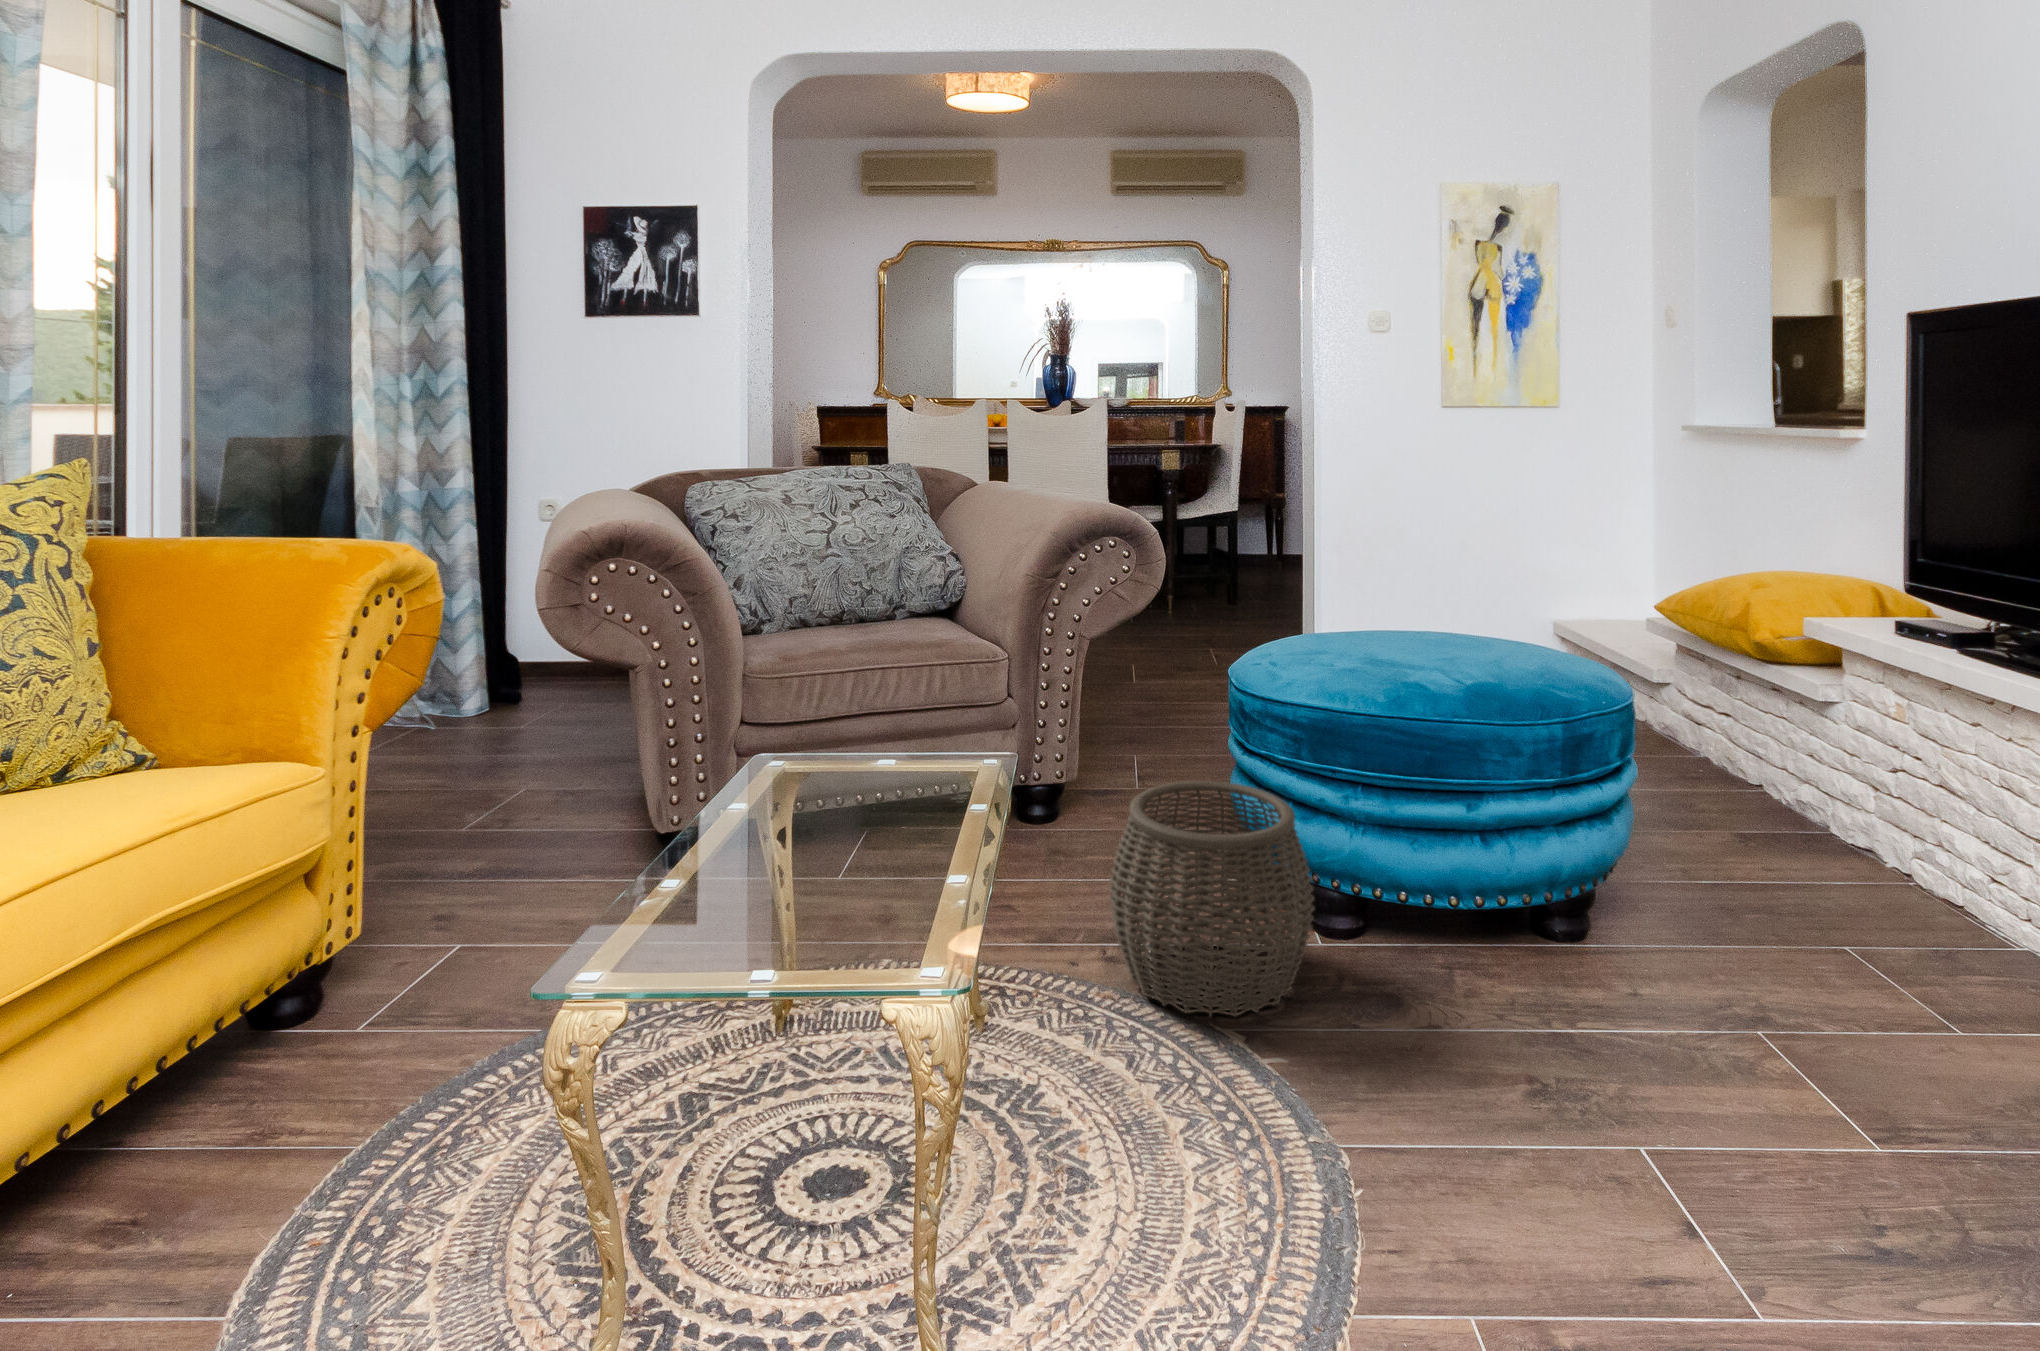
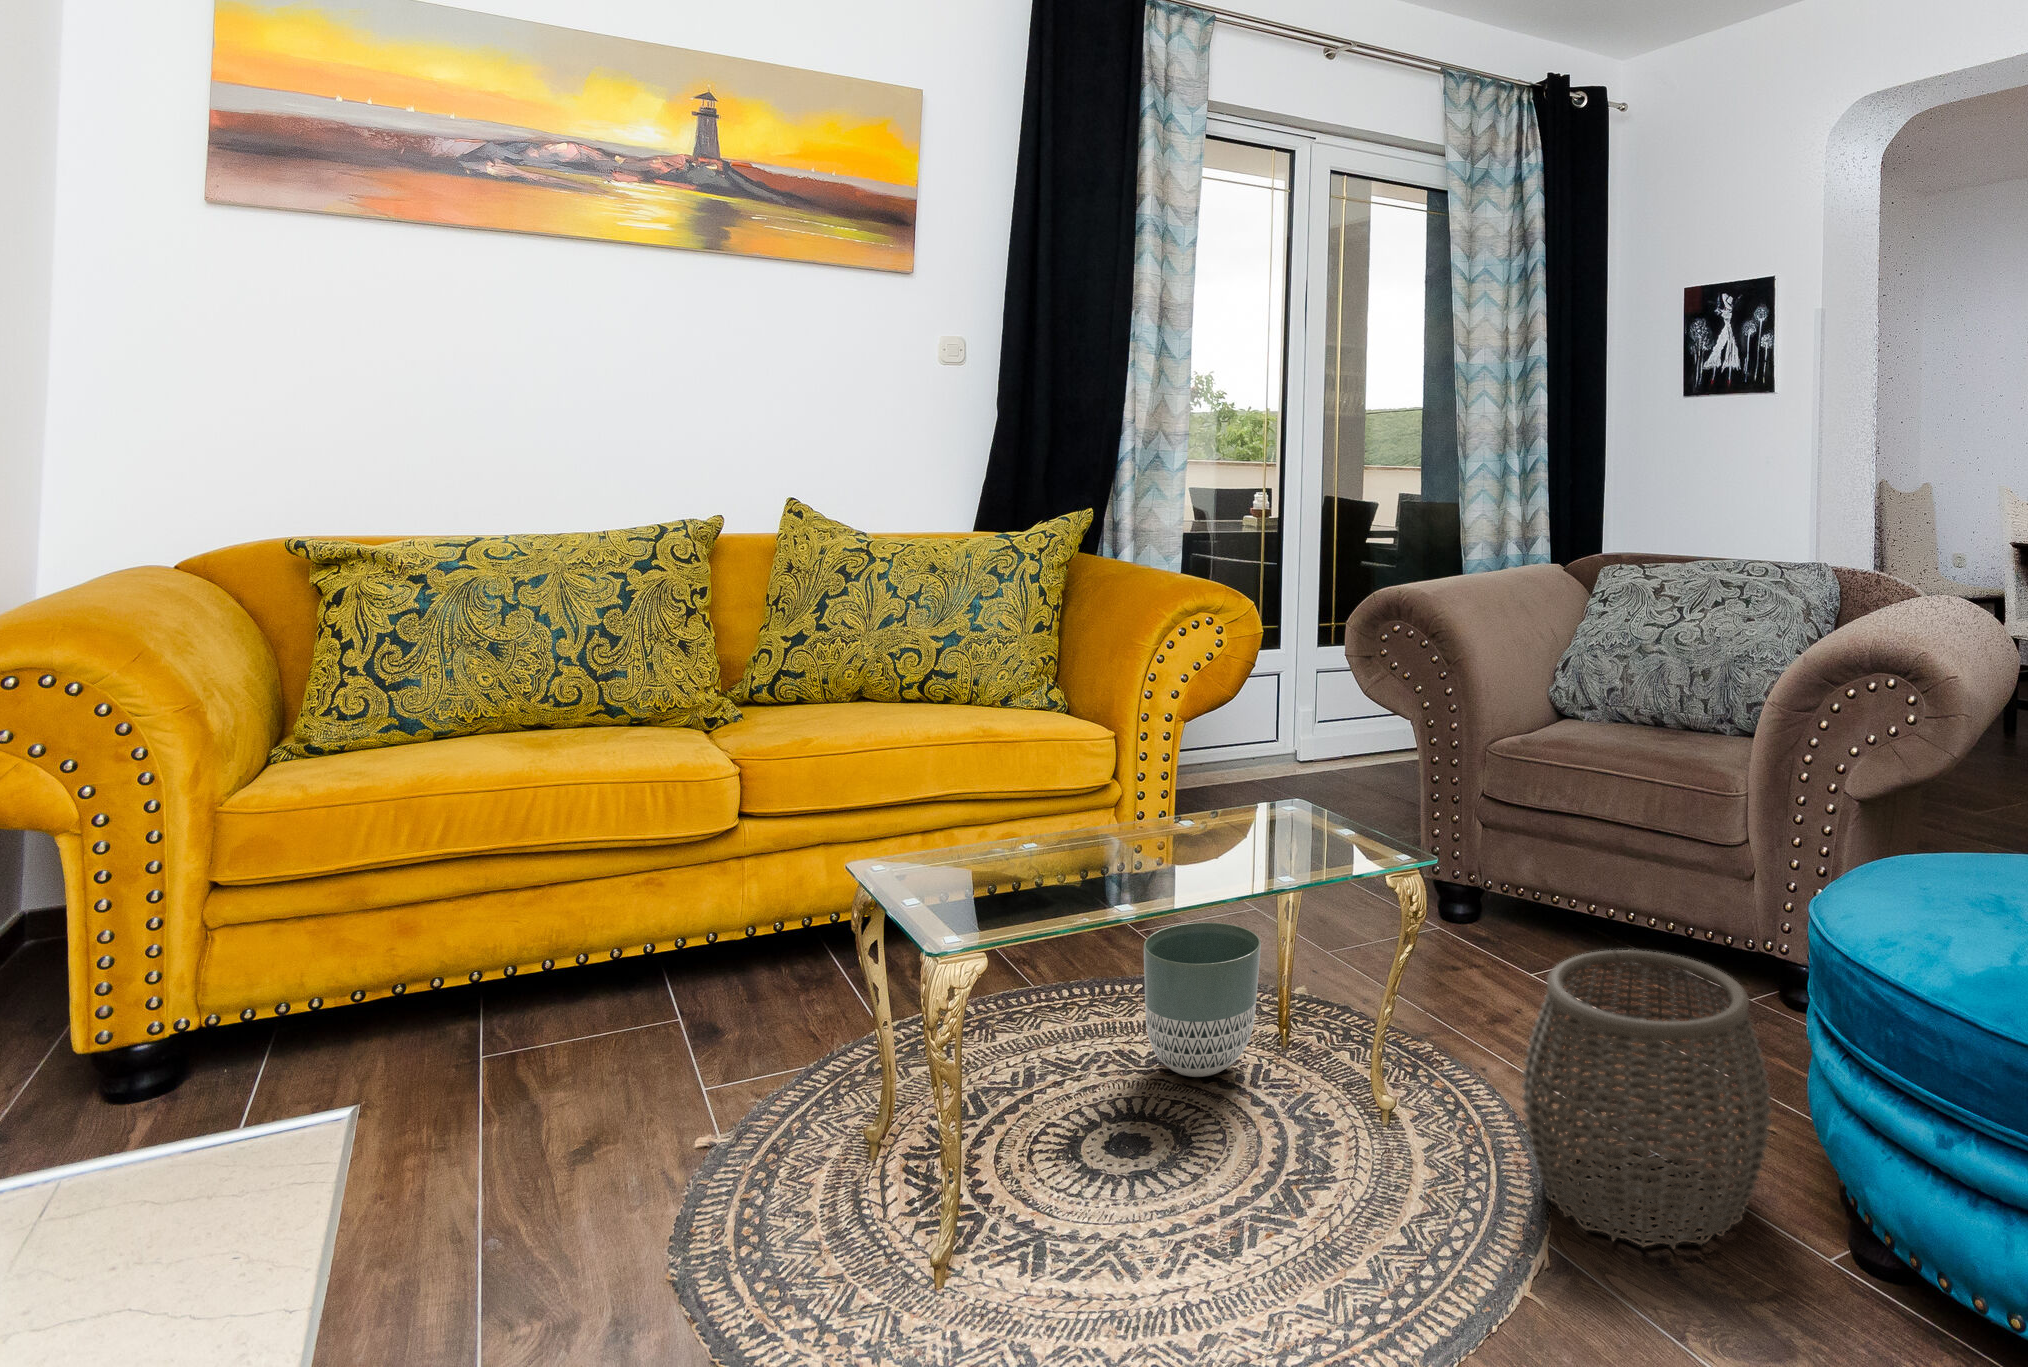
planter: none [685,921,828,1114] -> present [1144,923,1261,1077]

